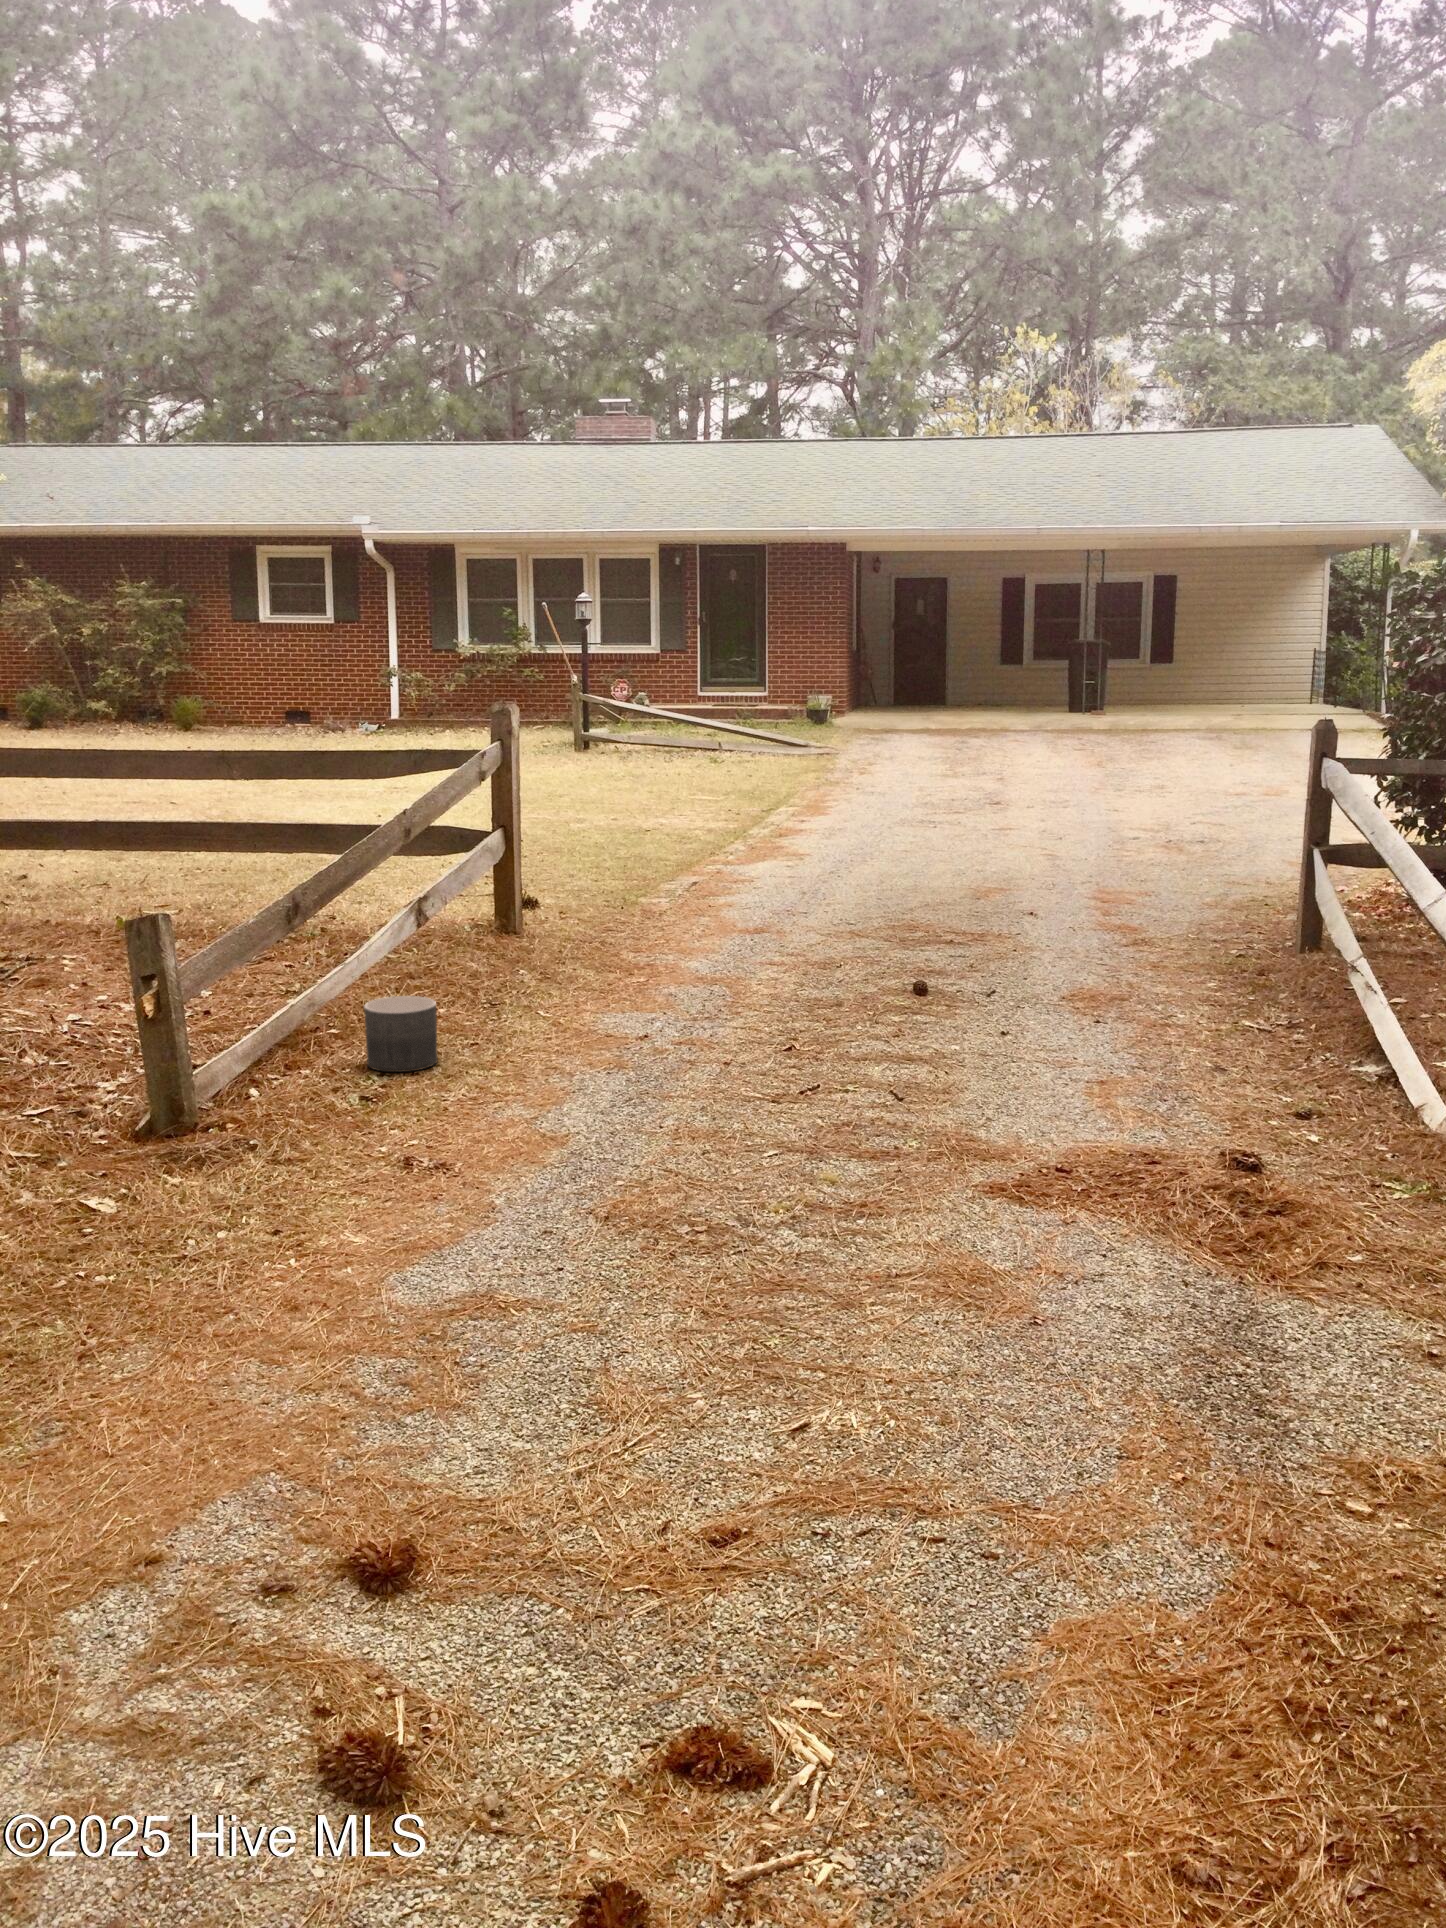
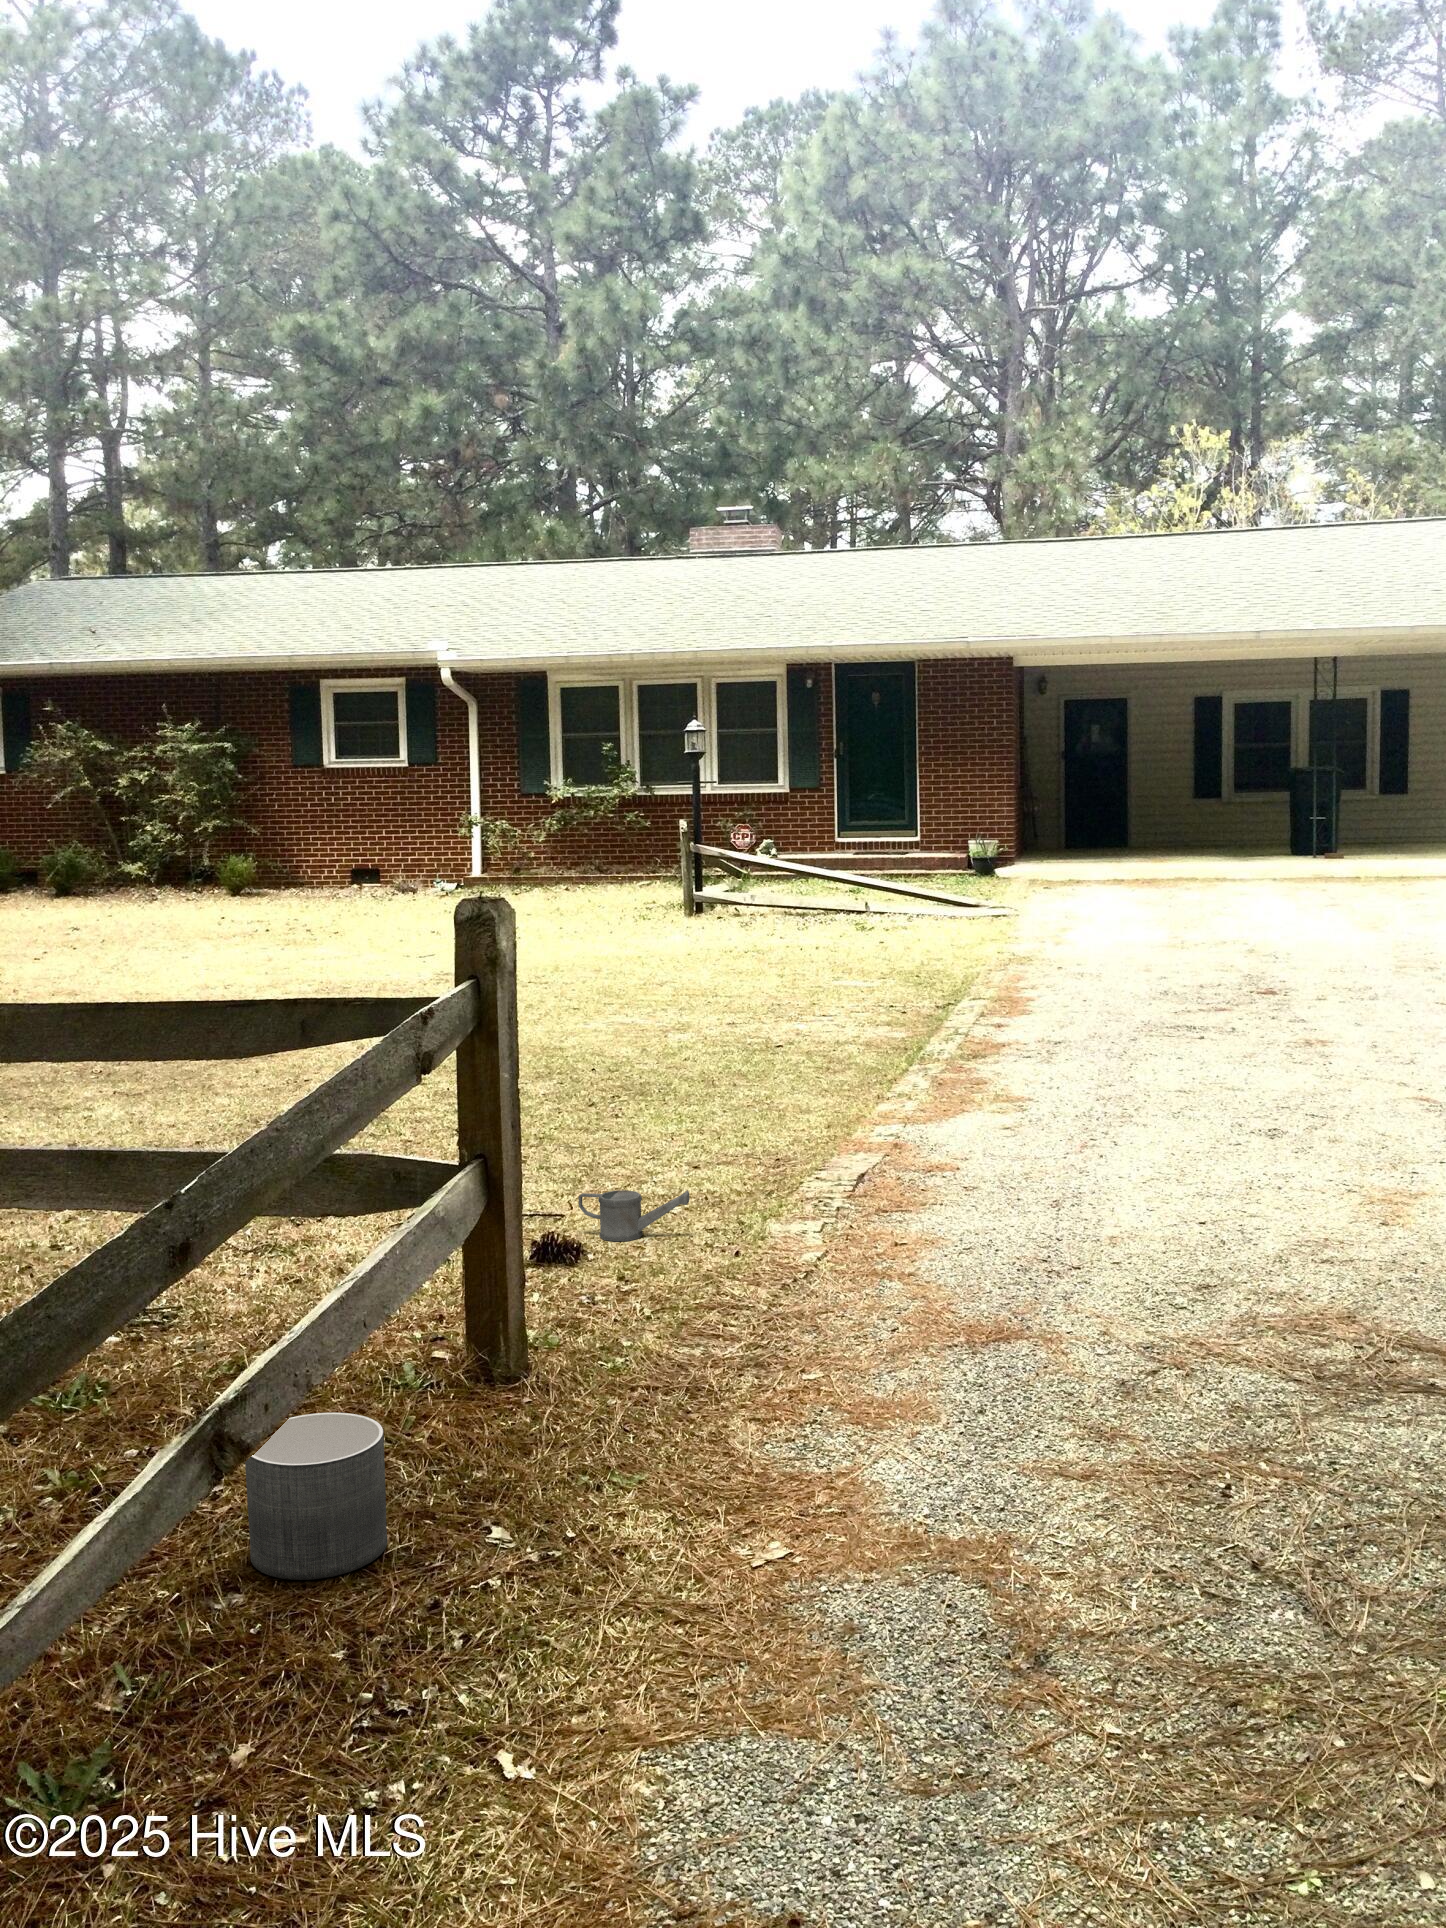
watering can: none [519,915,590,946] -> present [578,1190,690,1241]

